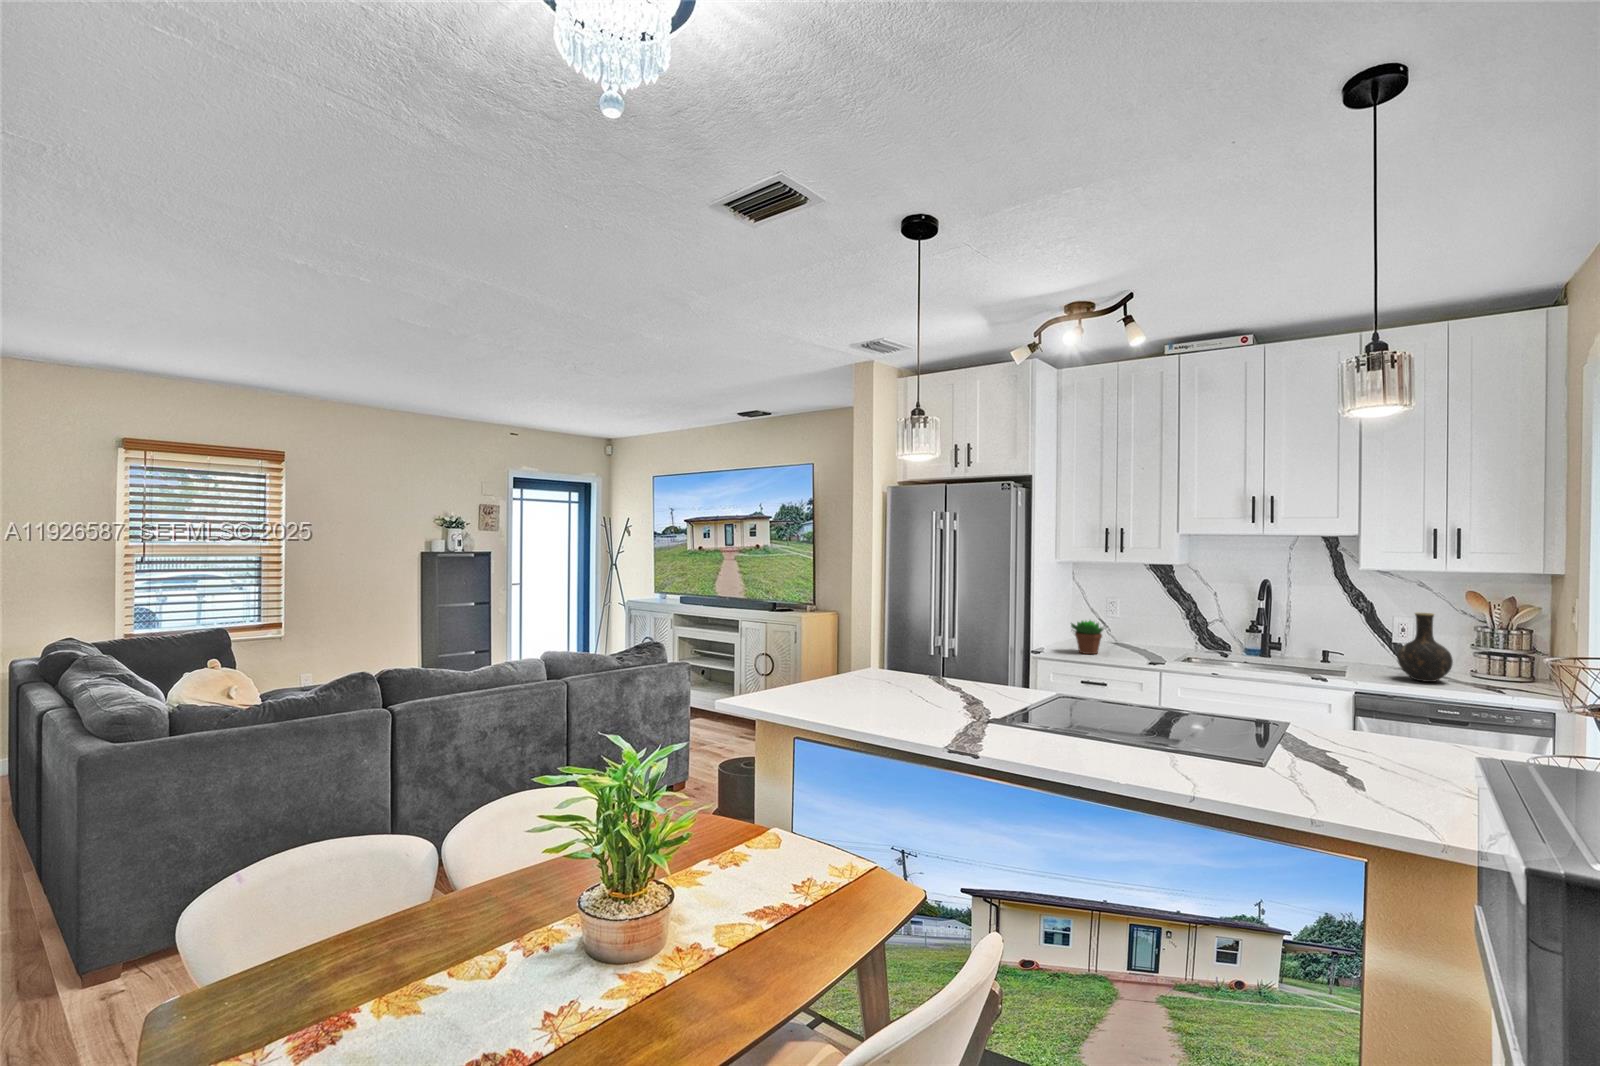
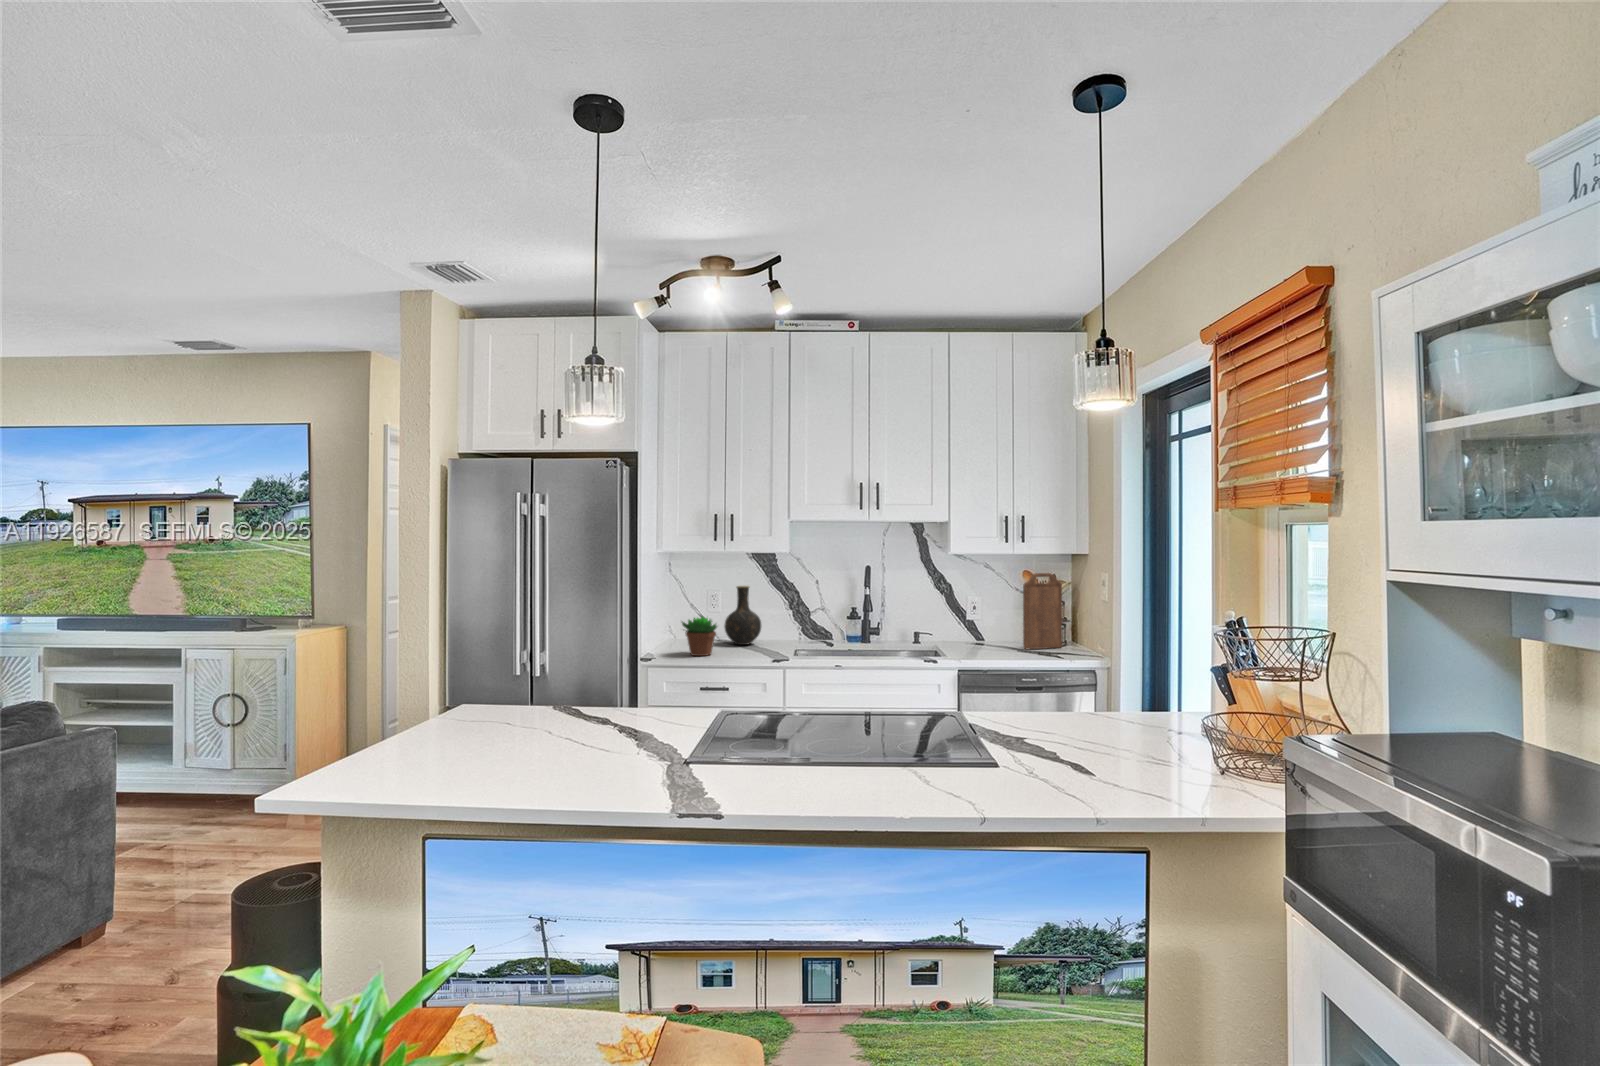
cutting board: none [1462,596,1522,682] -> present [1023,573,1062,649]
vase: present [1397,613,1453,682] -> present [724,586,761,645]

